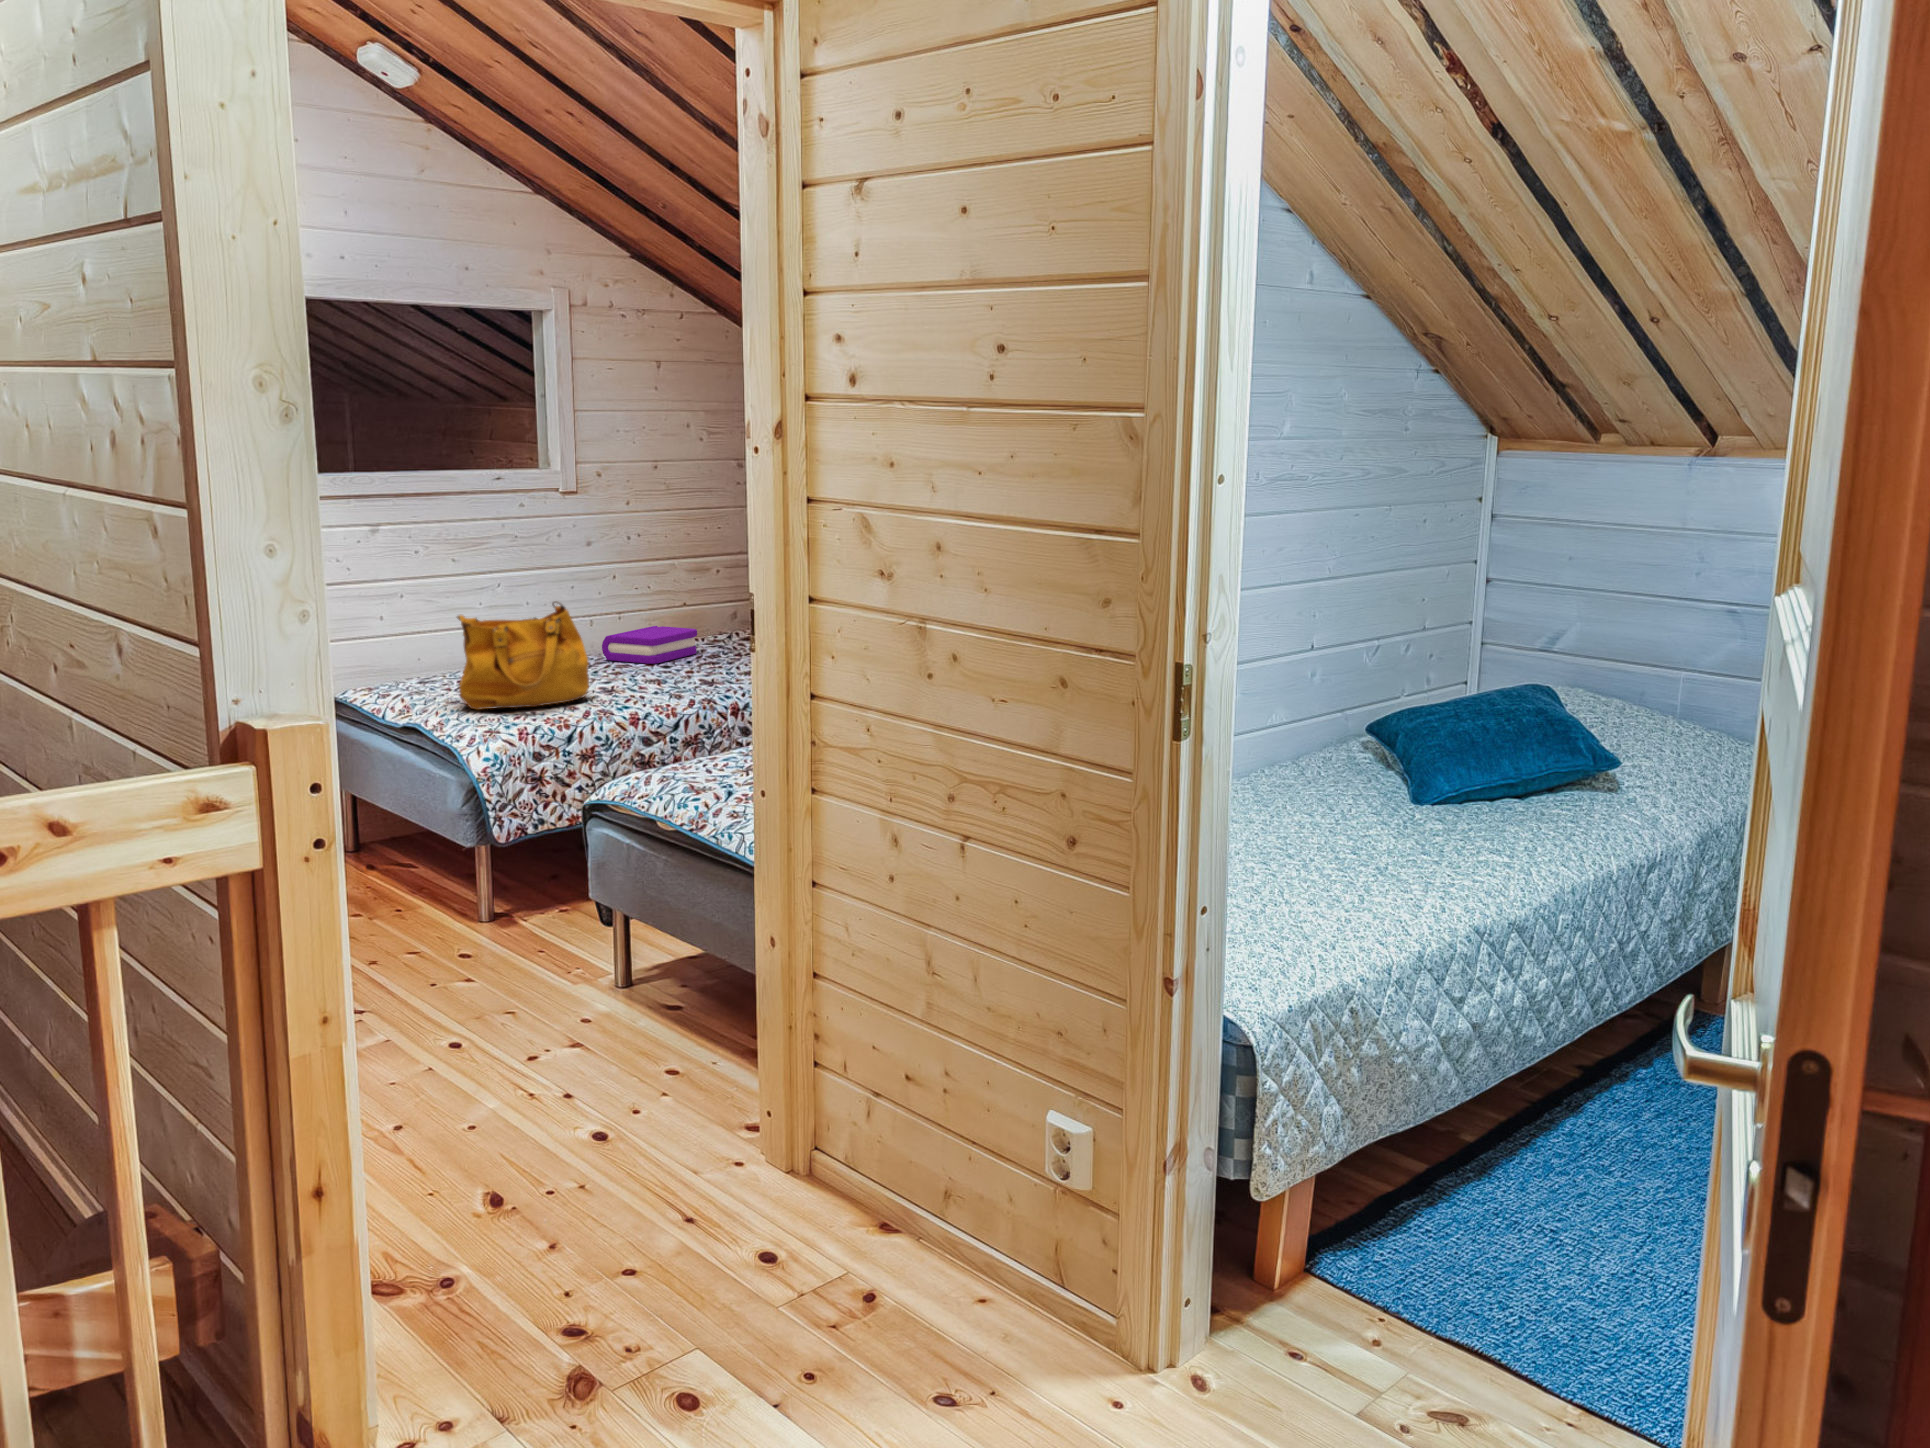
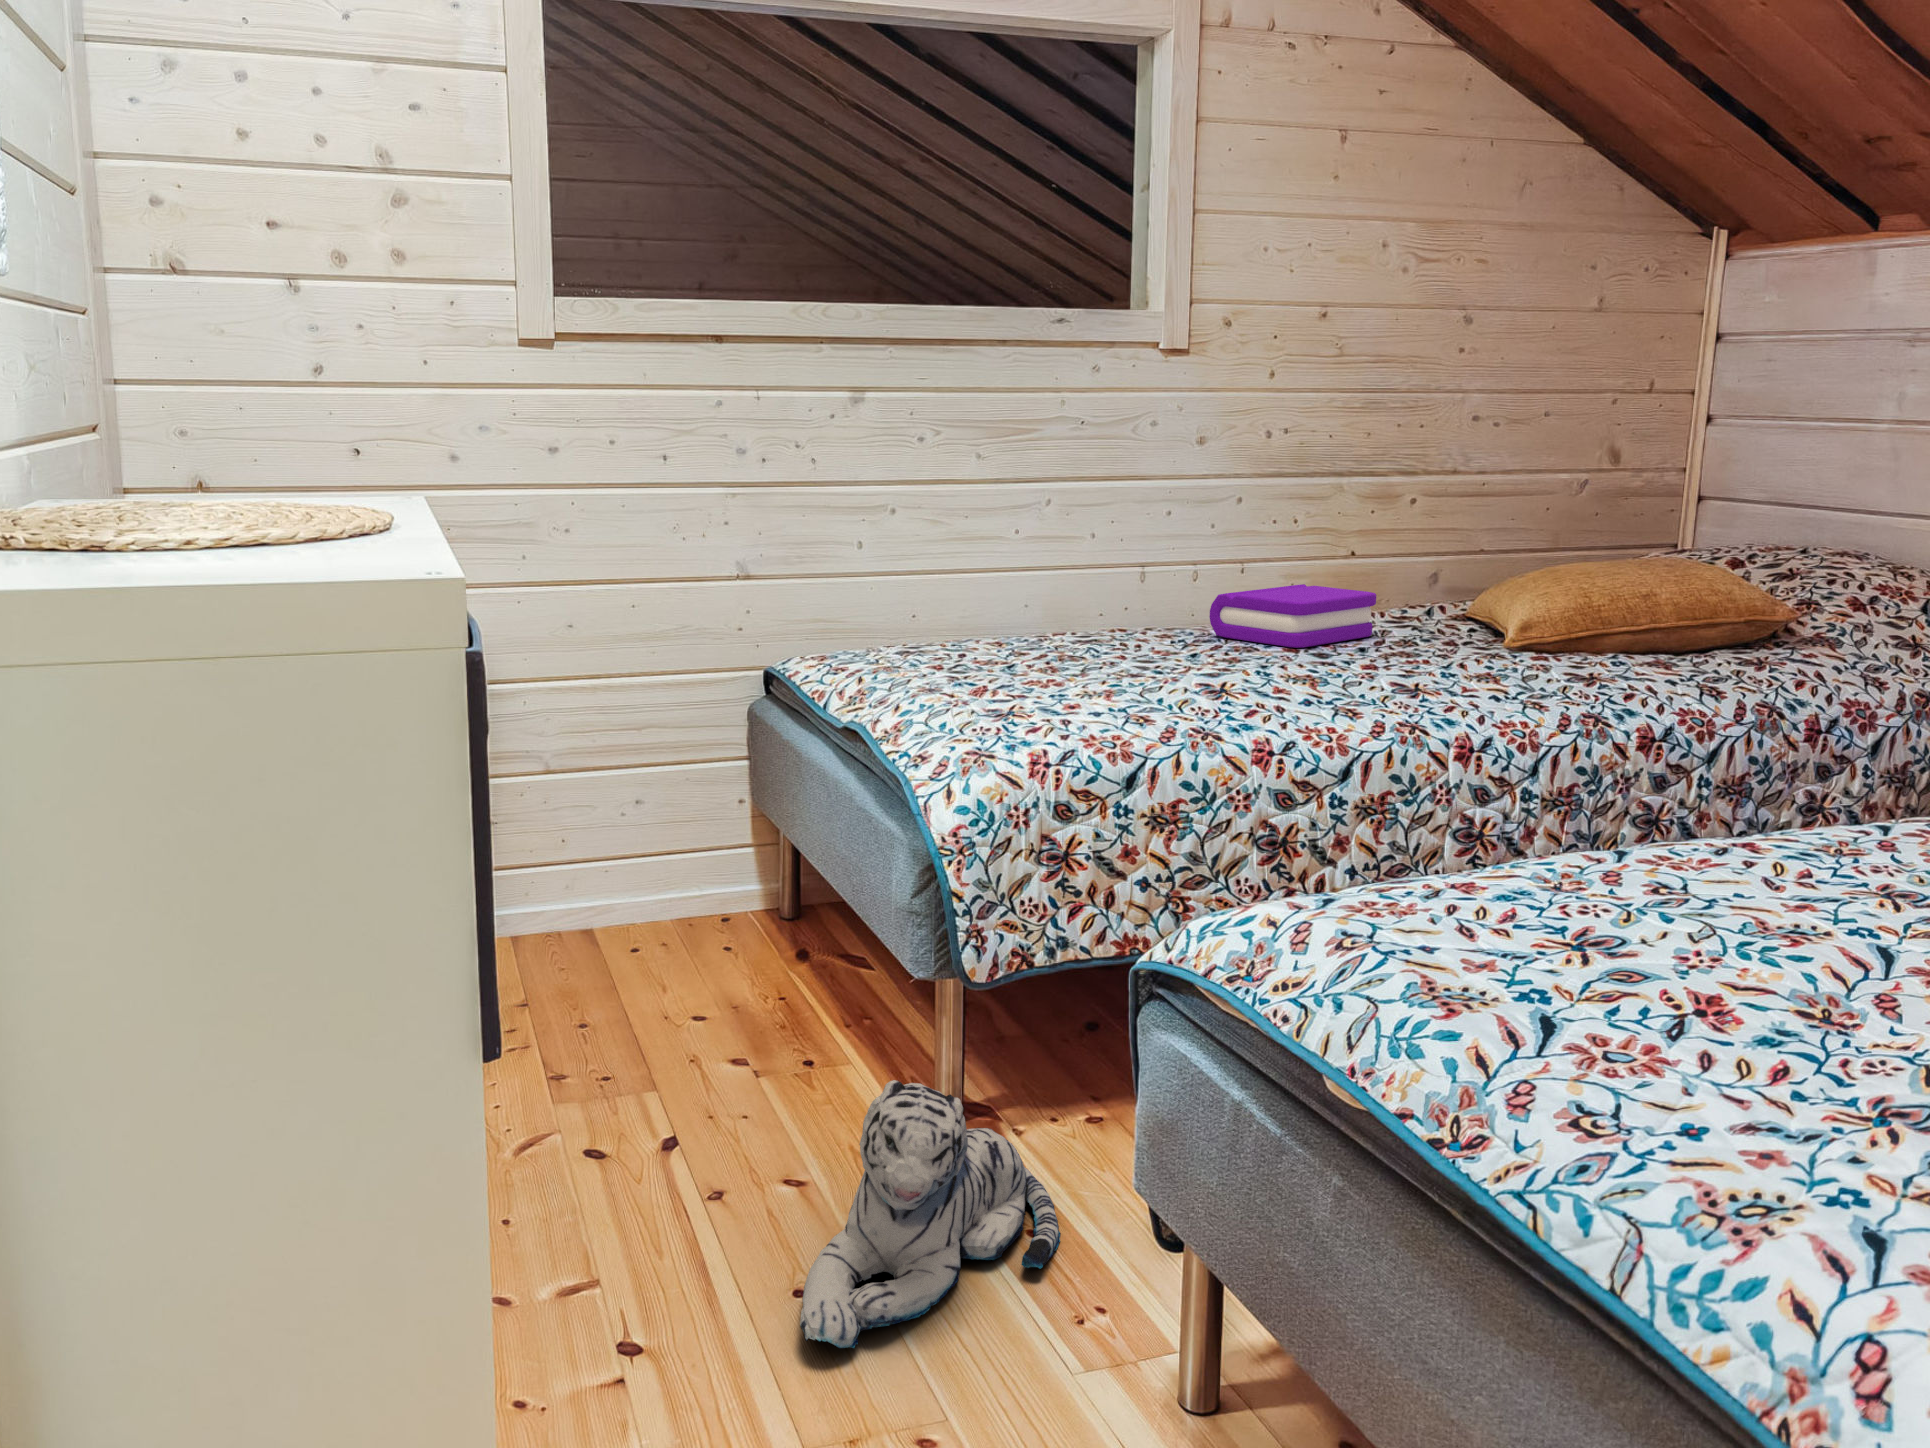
handbag: present [457,601,589,710] -> none [941,512,1183,710]
plush toy: none [439,881,556,995] -> present [800,1080,1060,1348]

